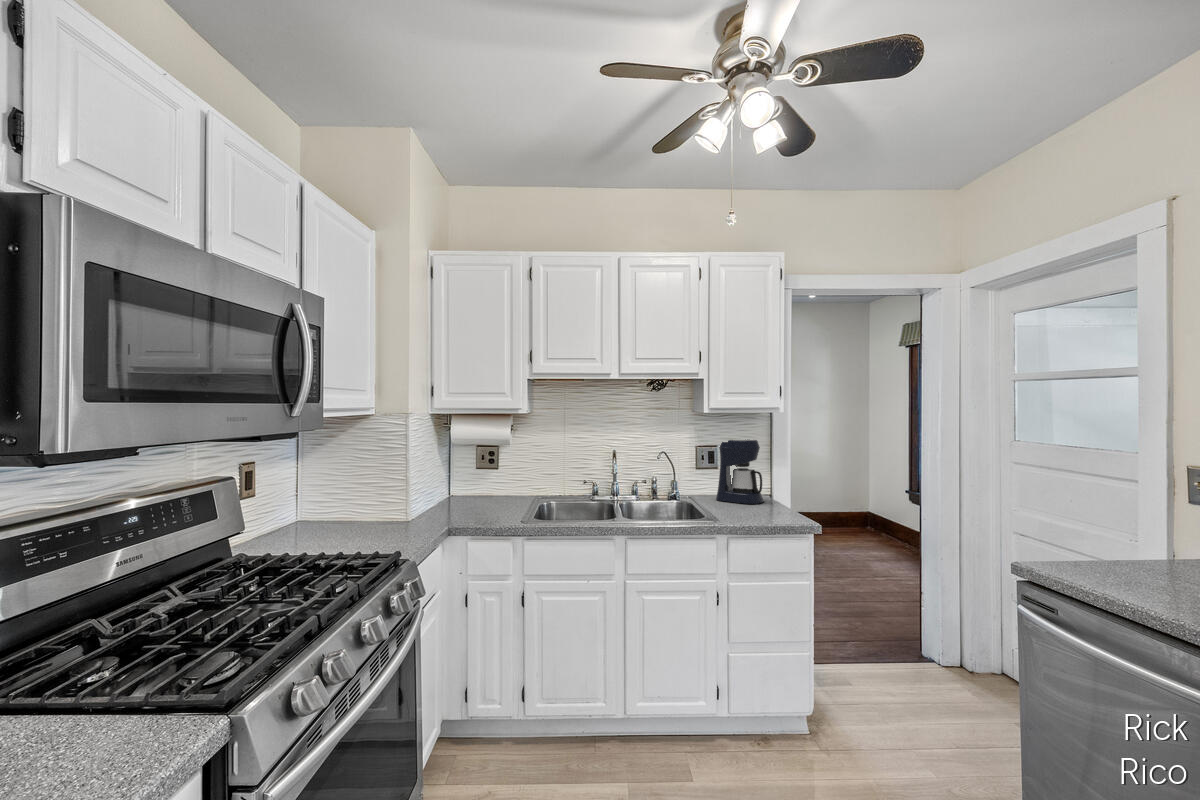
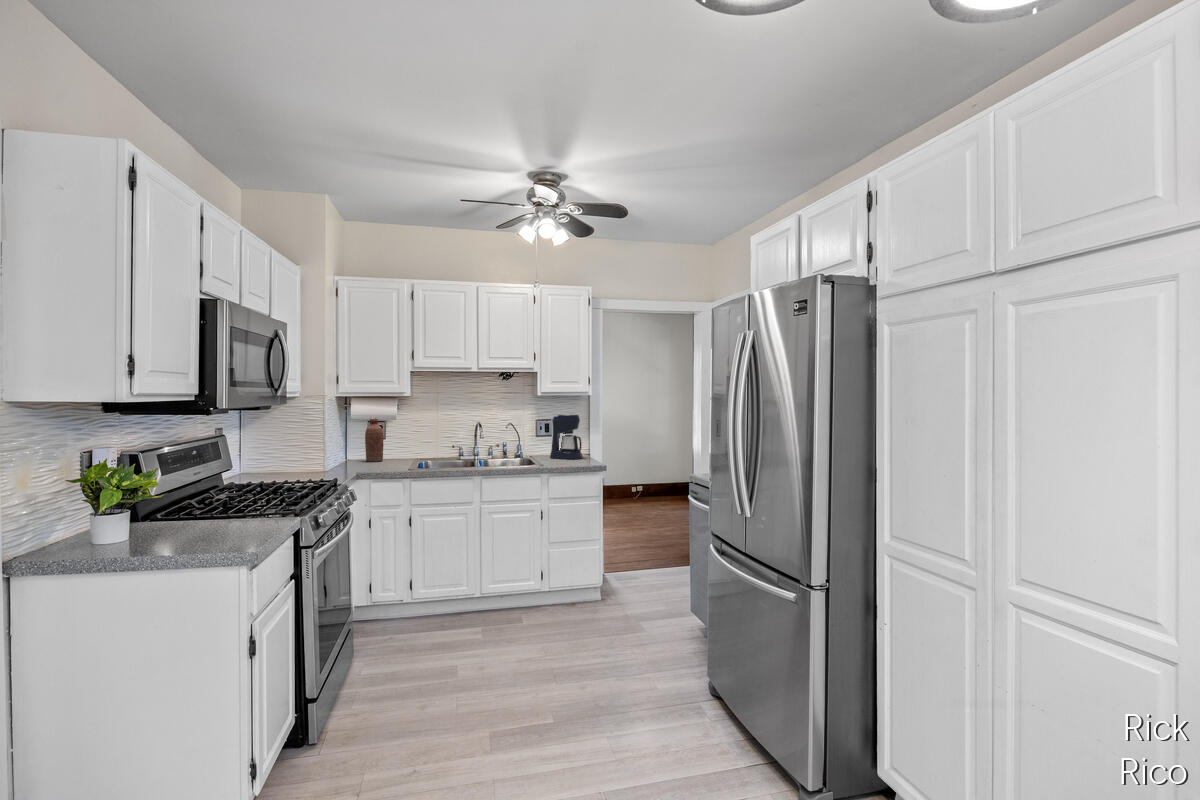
bottle: none [471,439,494,501] -> present [365,418,383,462]

